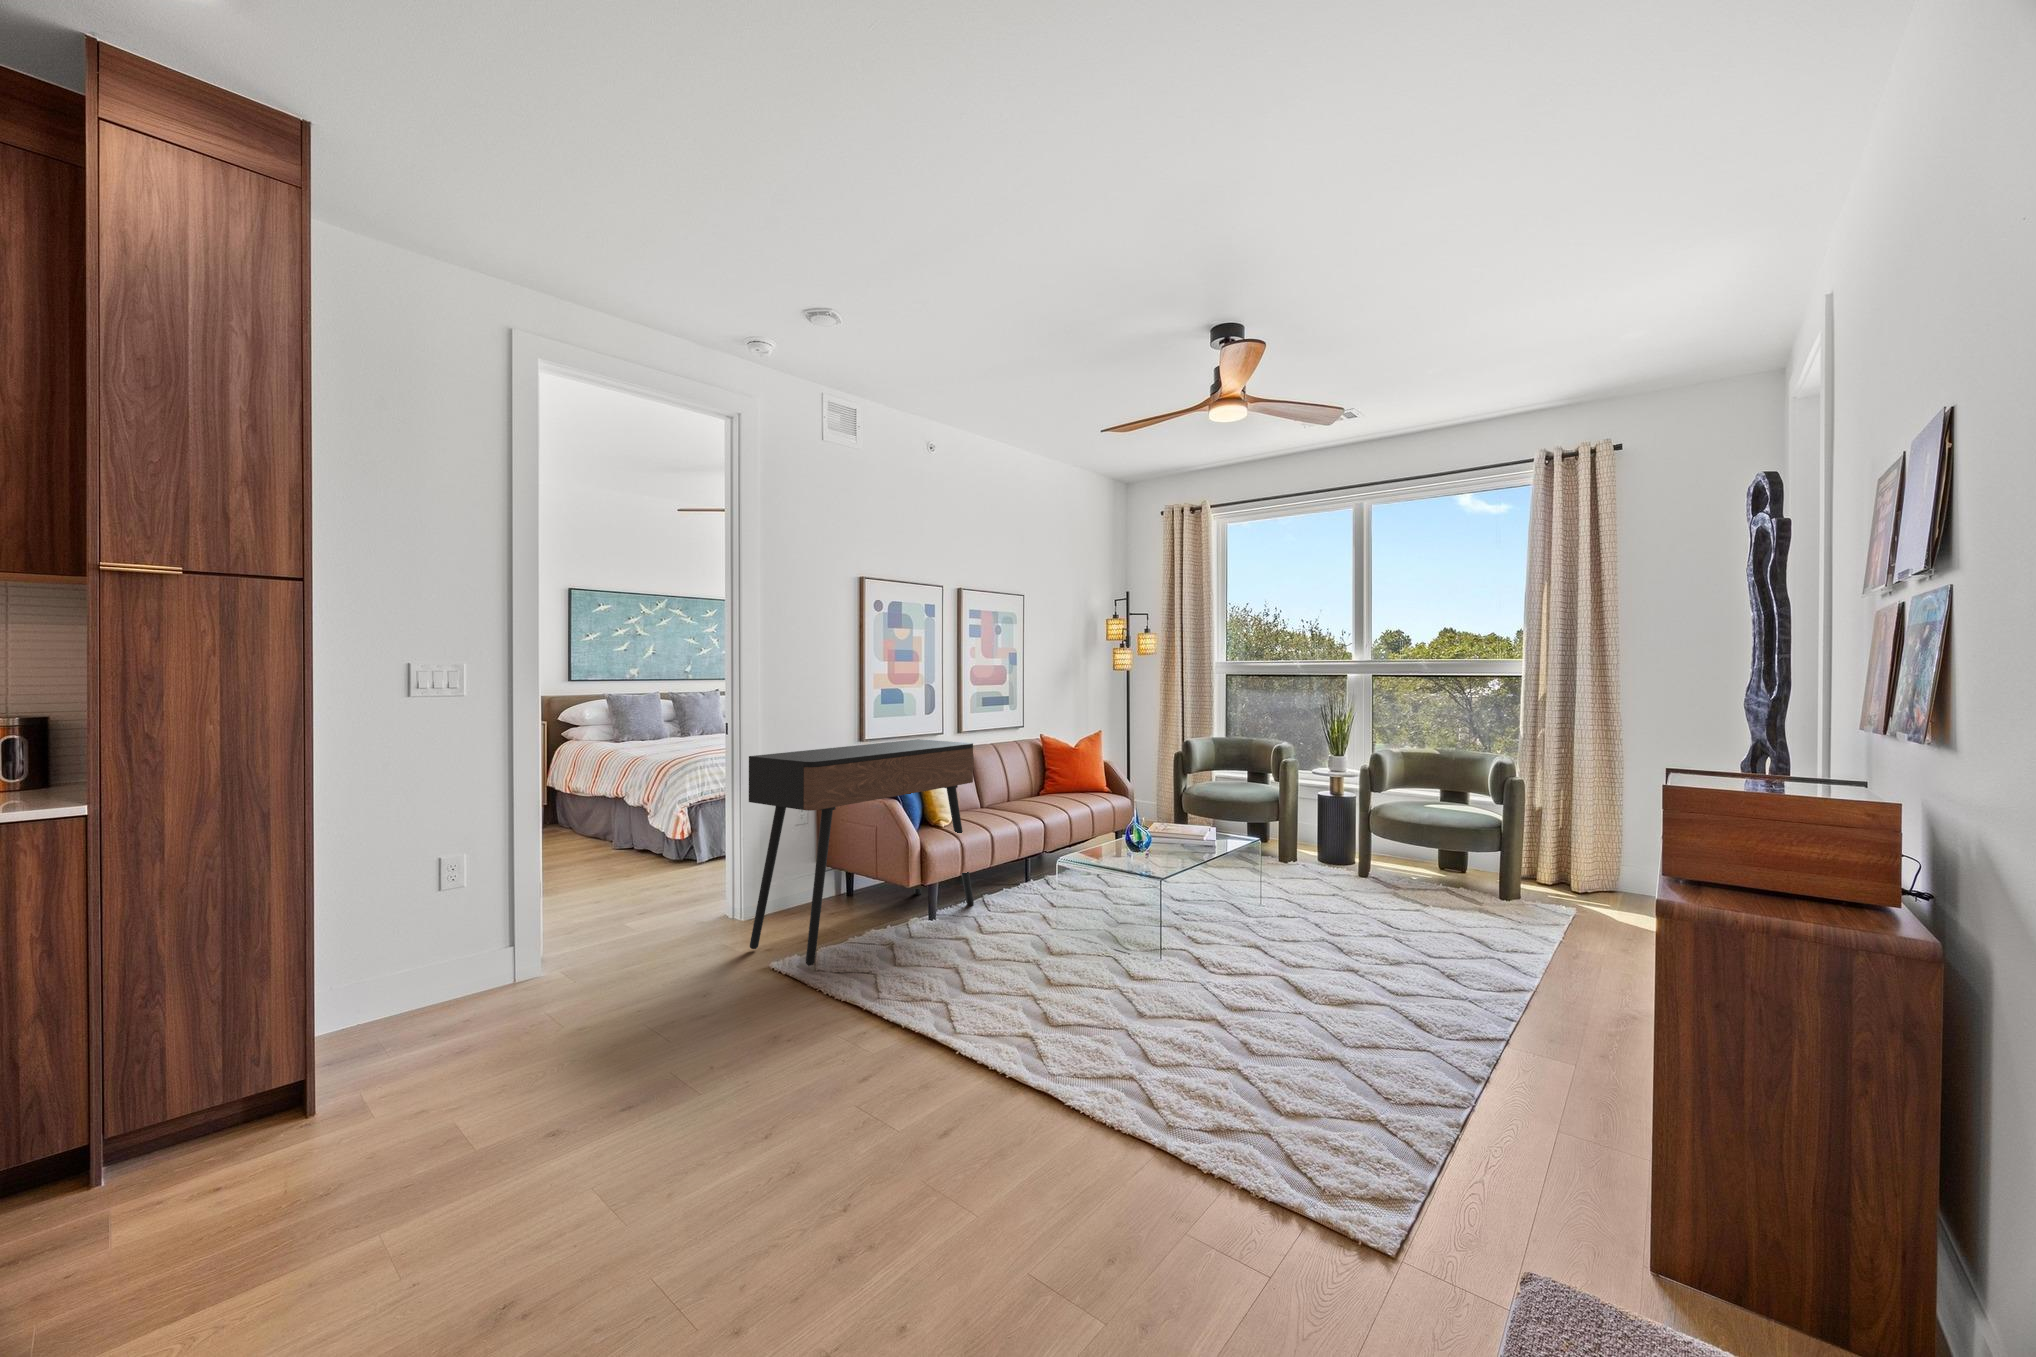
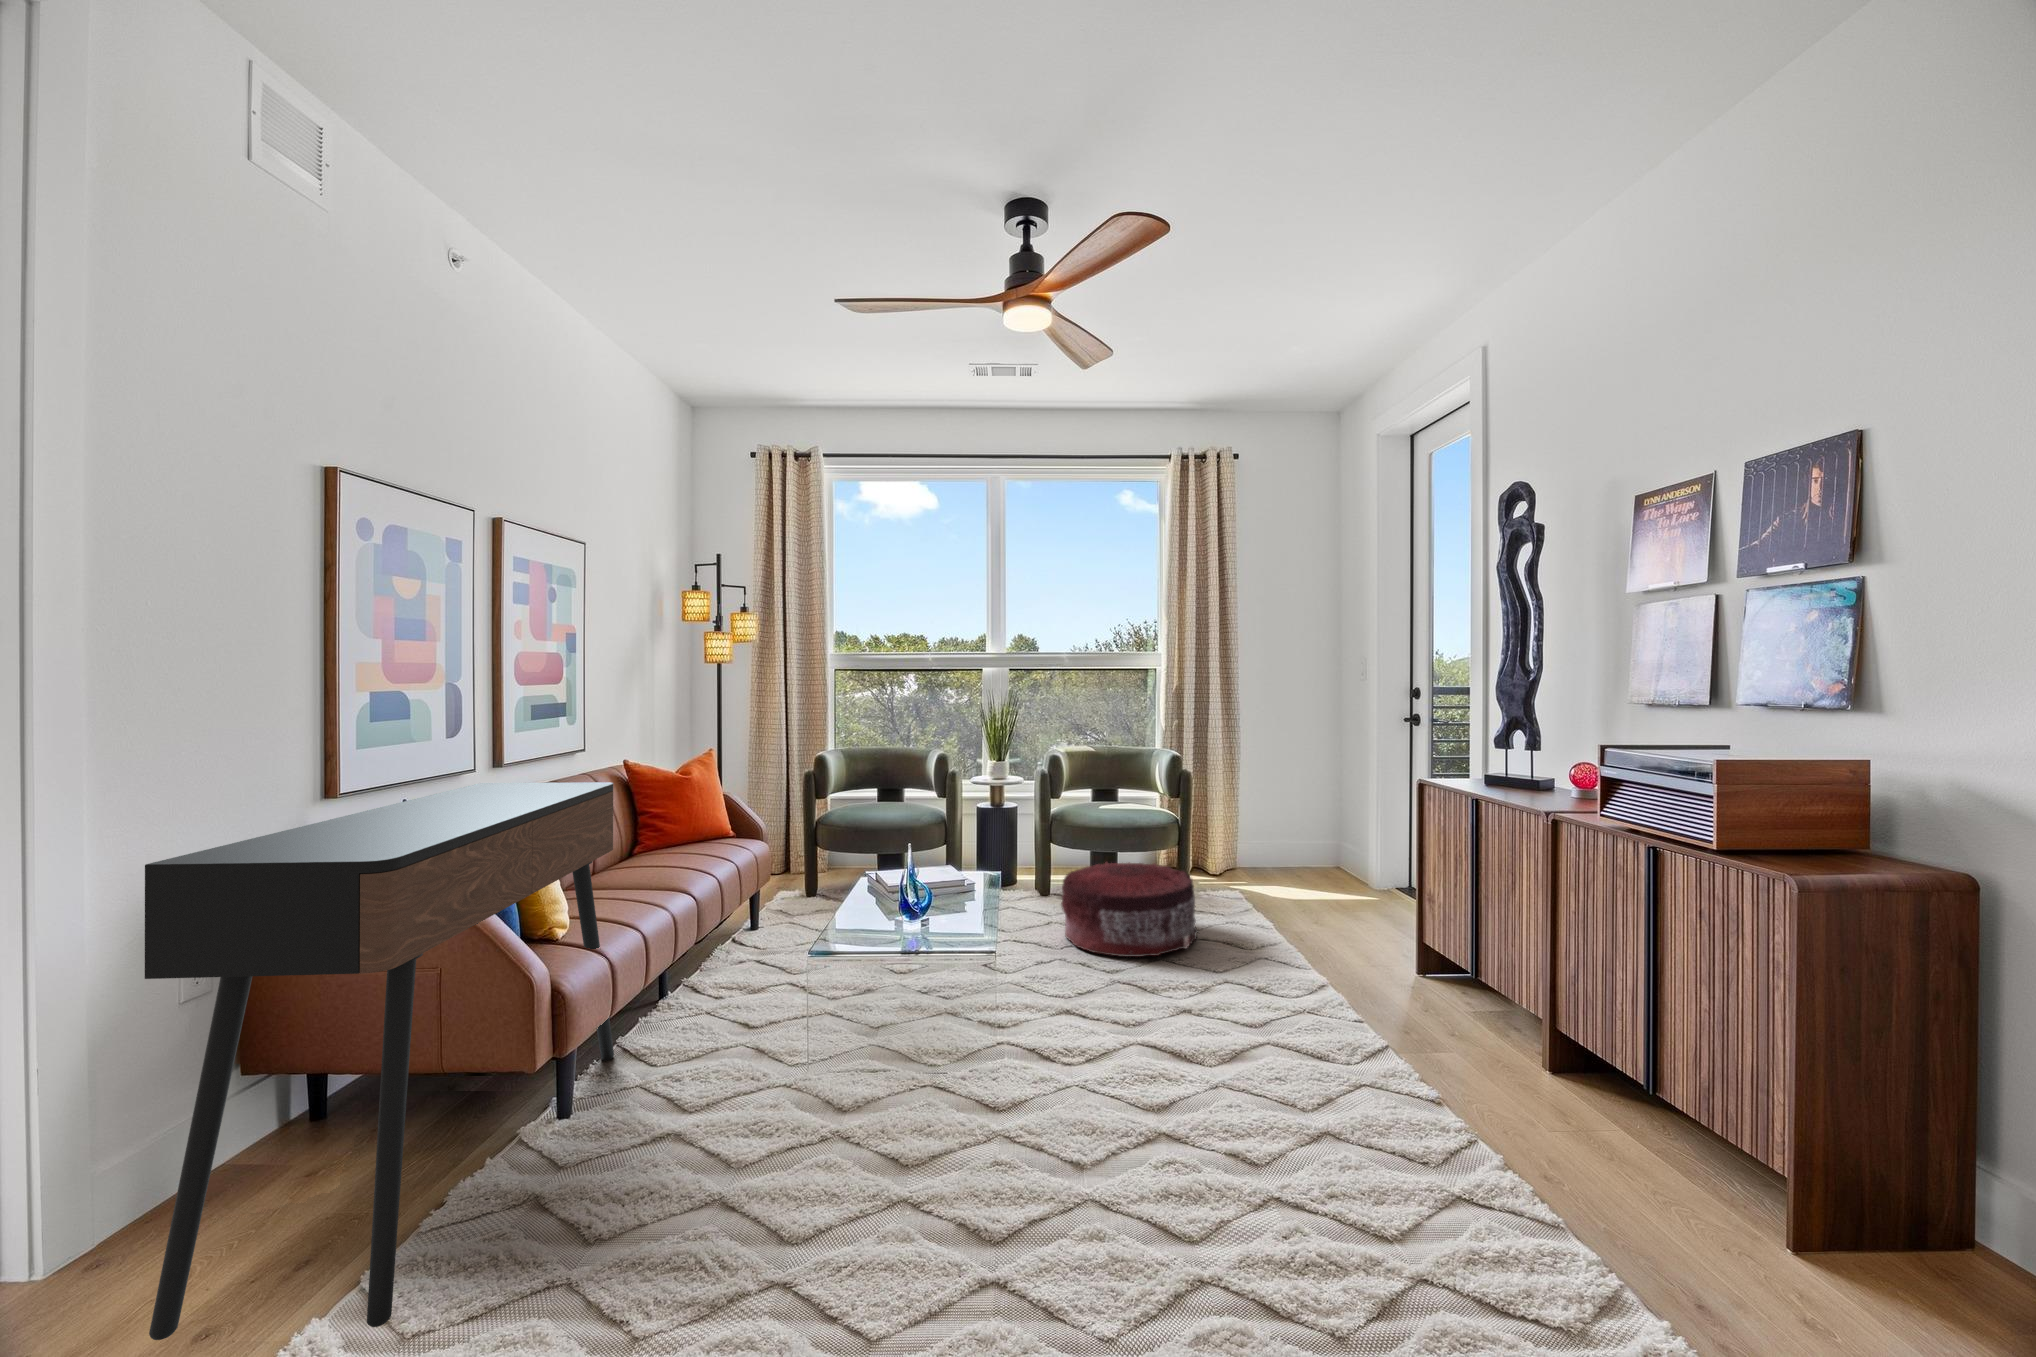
pouf: none [1325,848,1456,930] -> present [1061,862,1198,957]

